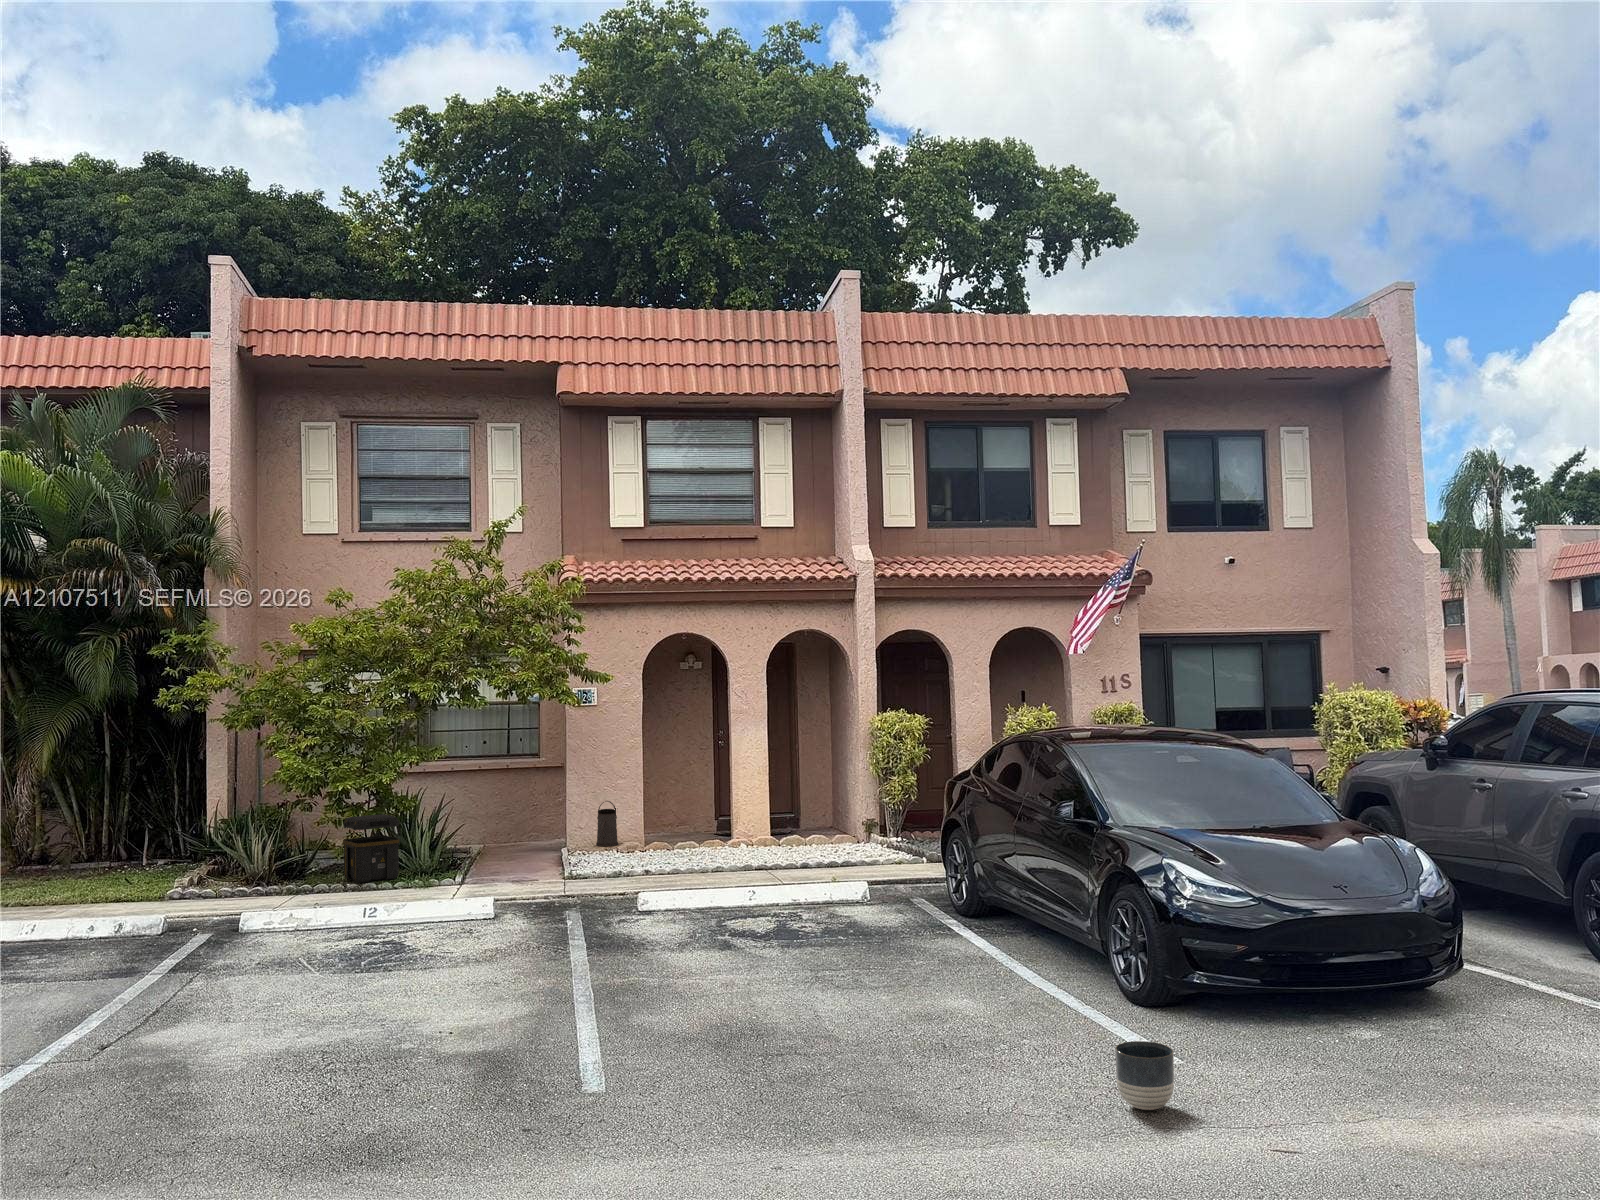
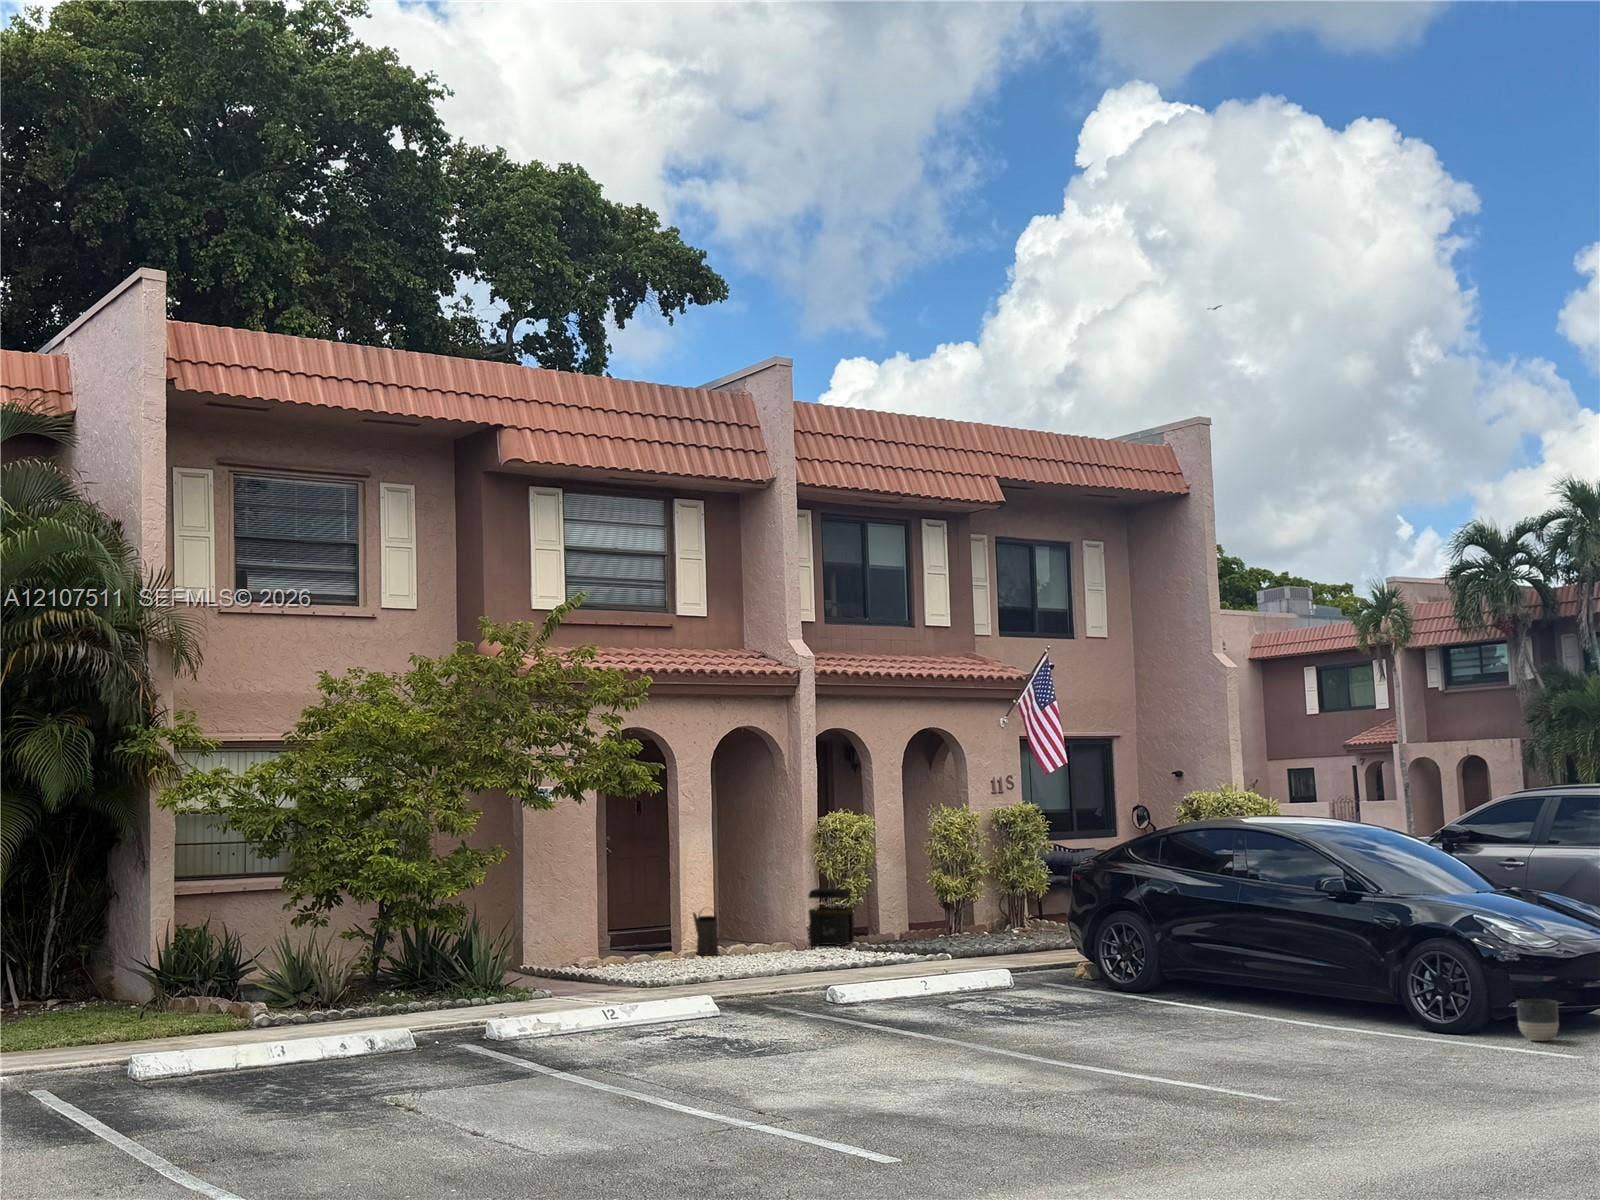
watering can: present [596,801,619,846] -> present [693,913,719,955]
toolbox: present [343,814,399,883] -> present [809,888,854,946]

